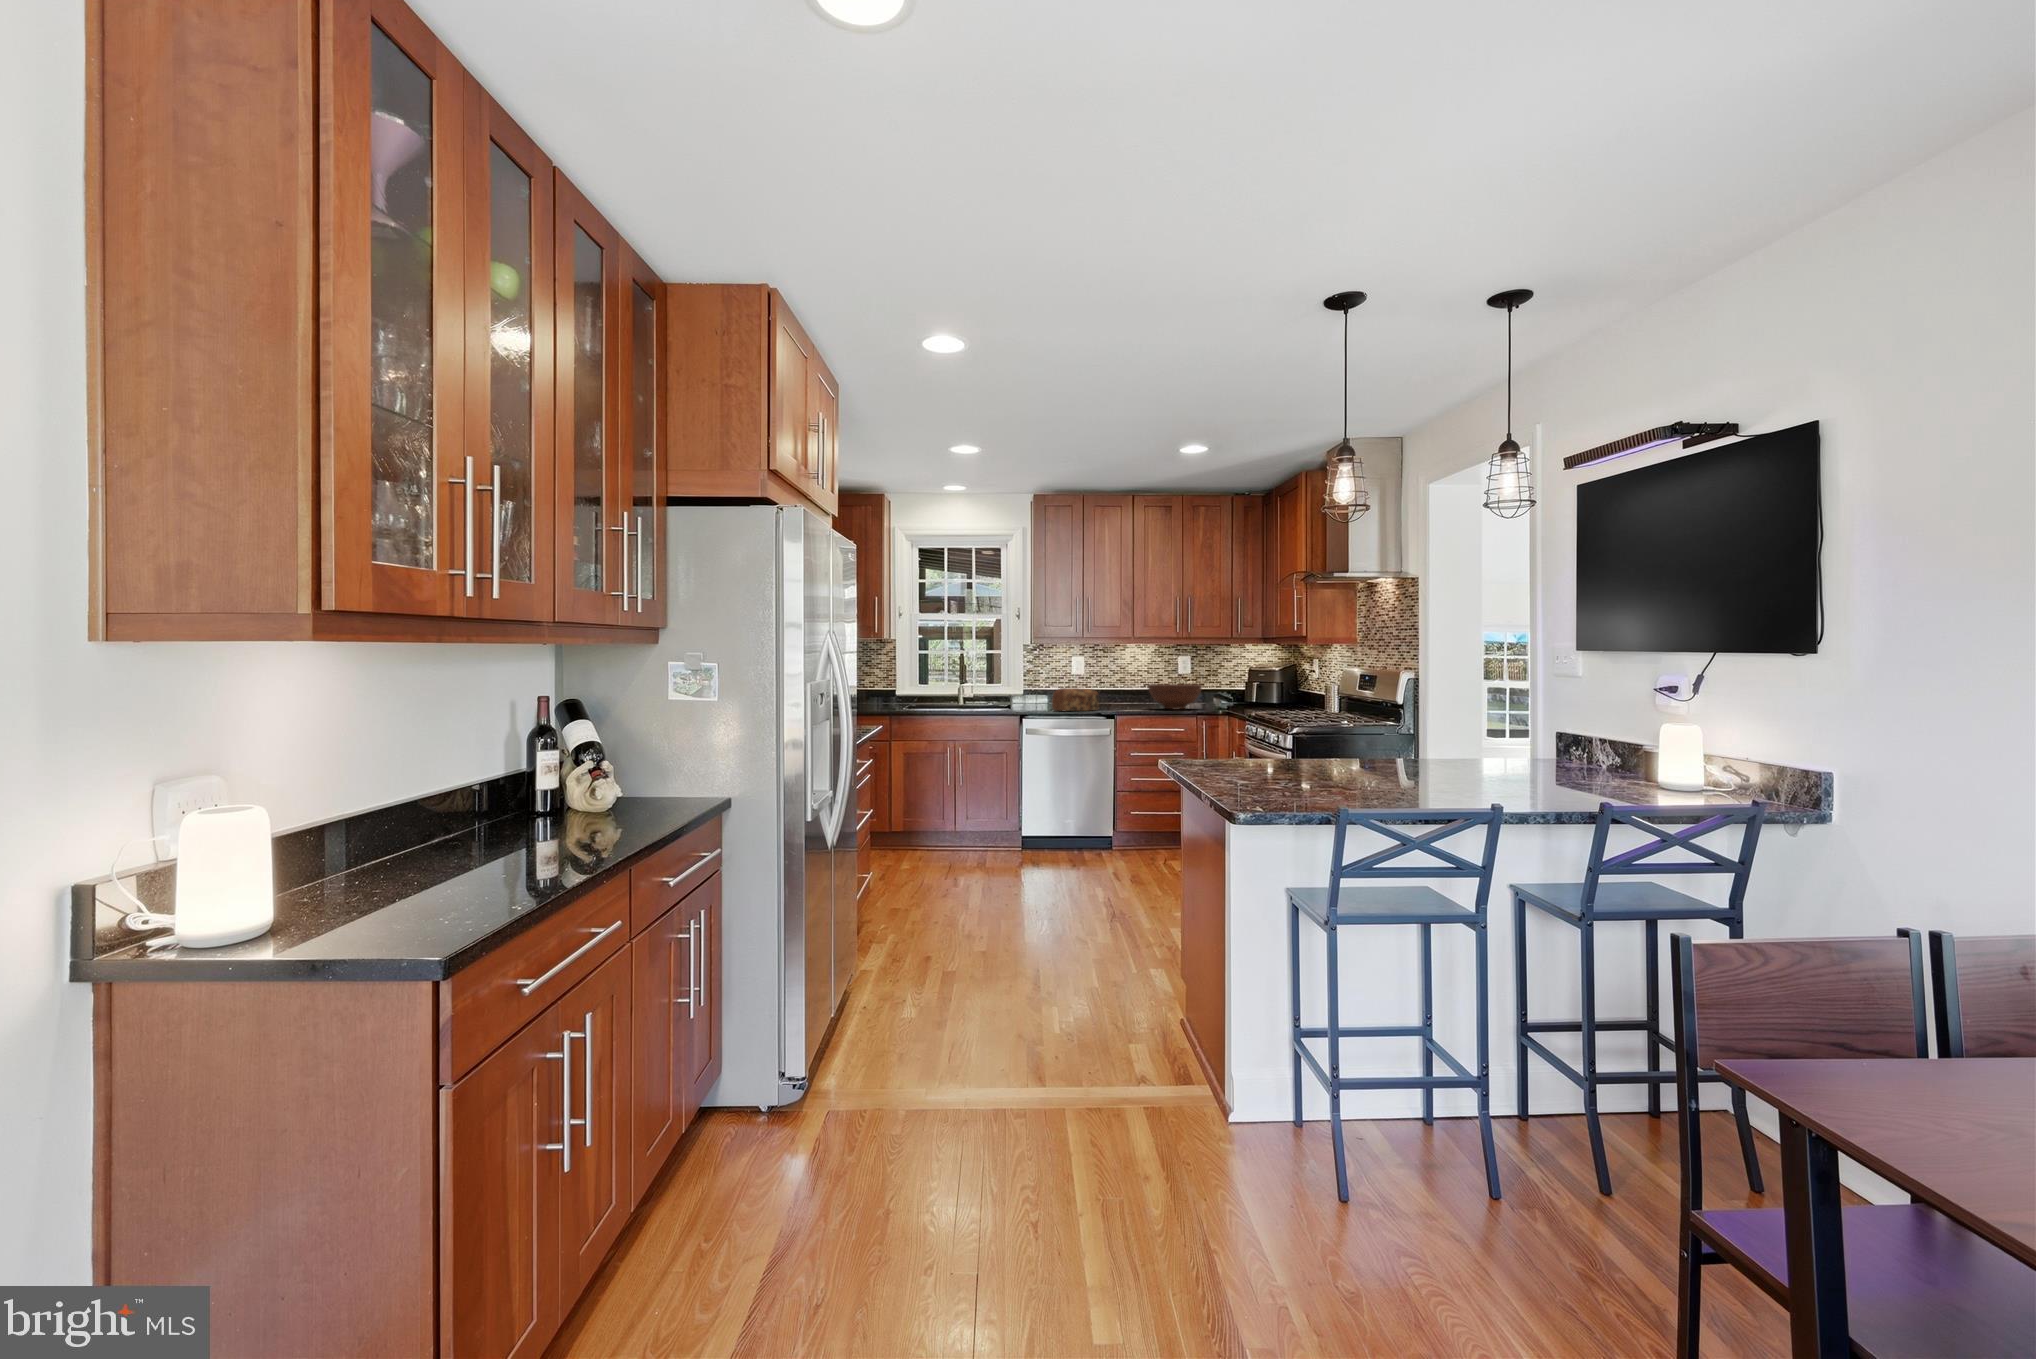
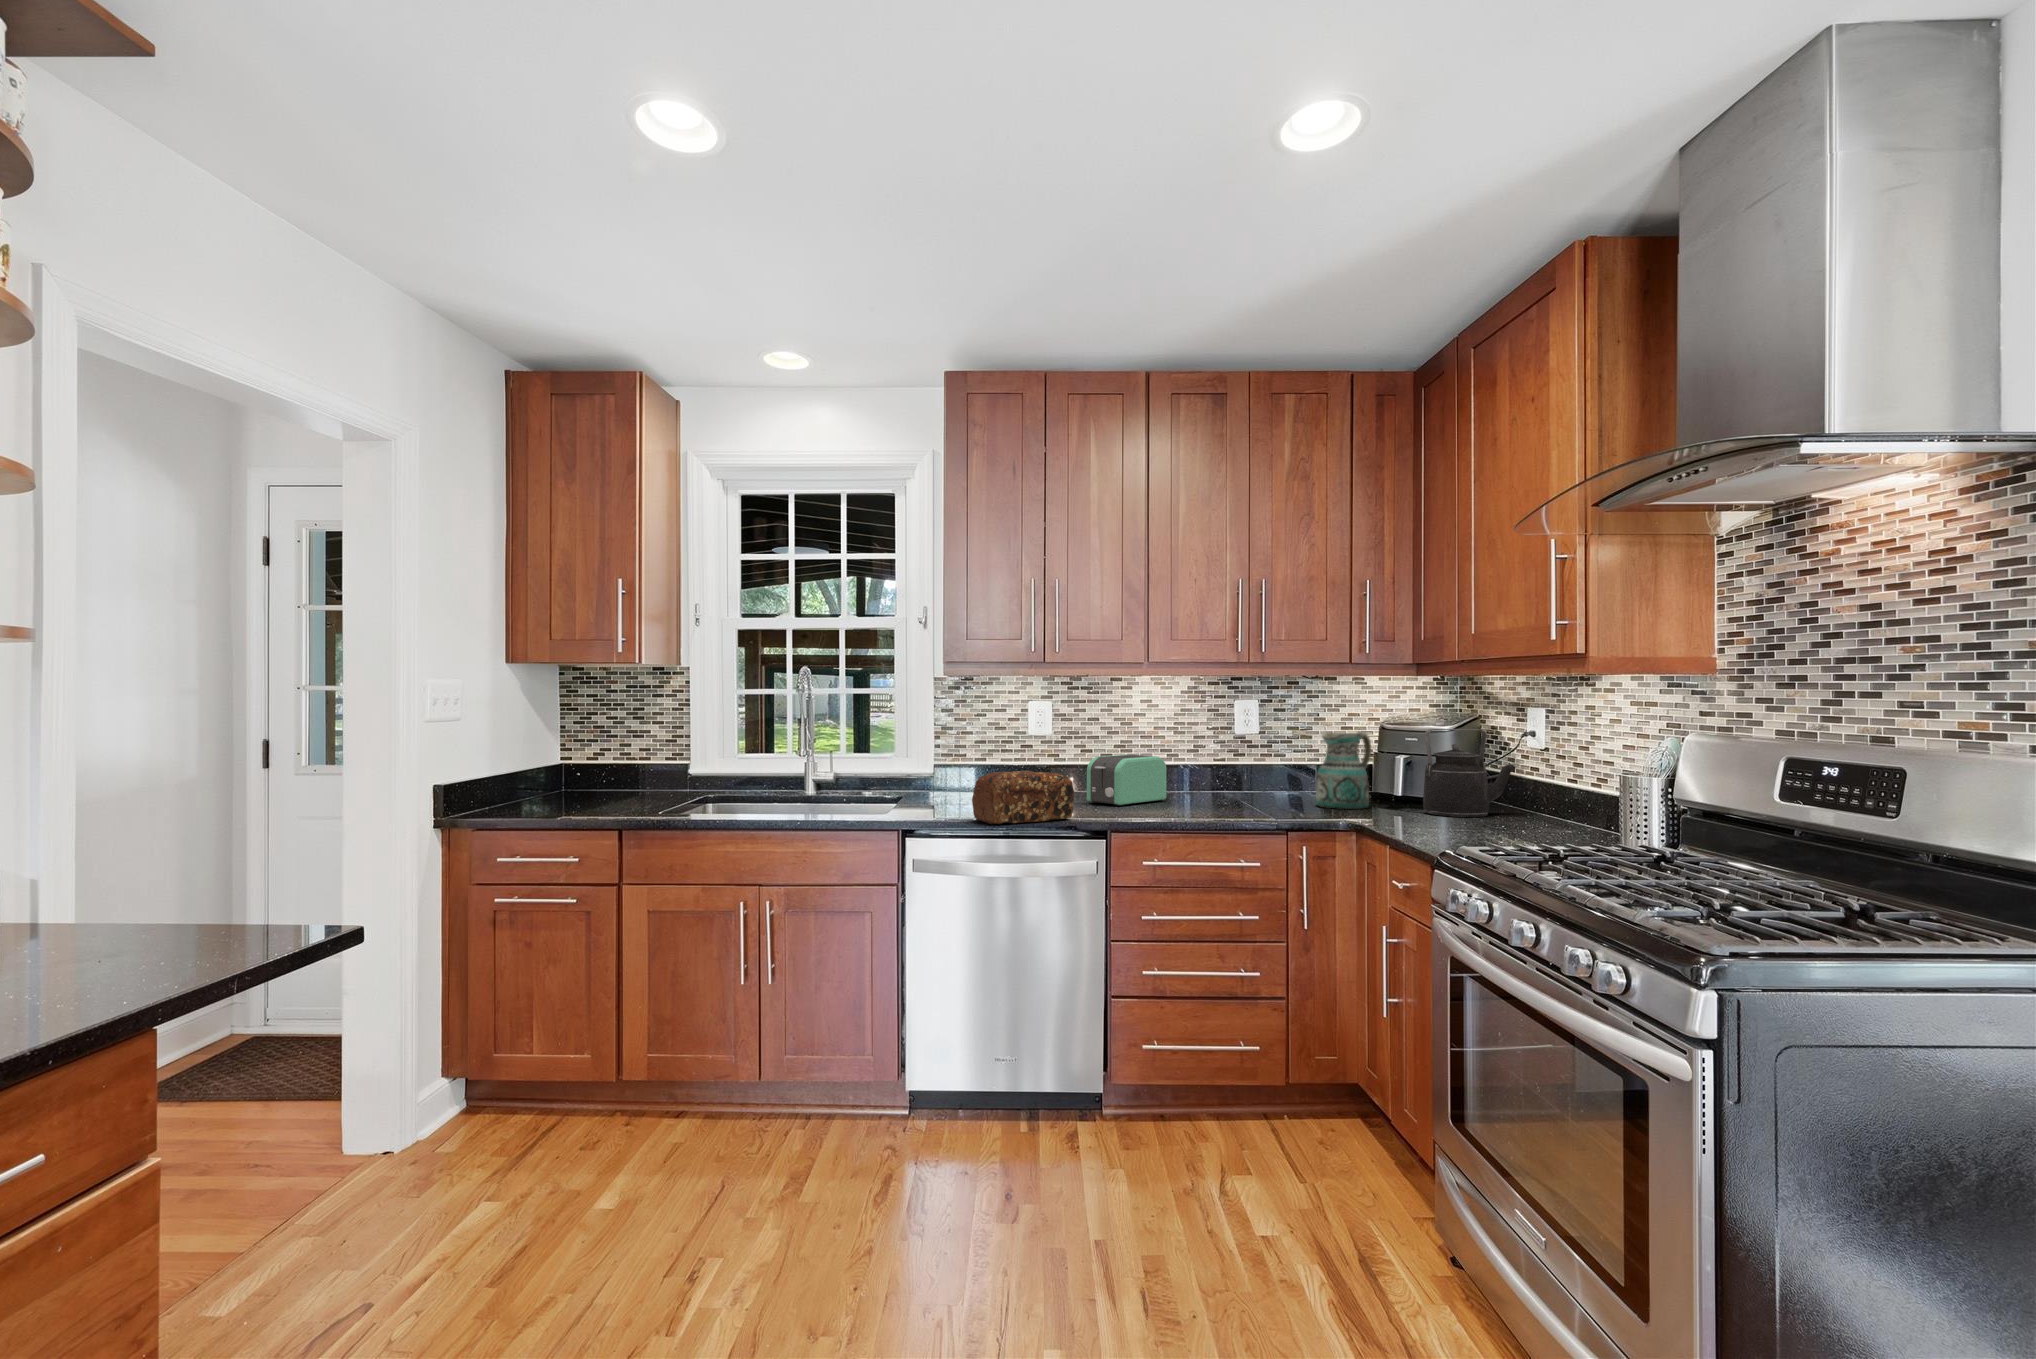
kettle: none [1264,669,1307,709] -> present [1423,729,1515,817]
ceramic pitcher: none [1216,671,1244,708] -> present [1315,731,1371,809]
toaster: none [1103,684,1143,708] -> present [1087,755,1167,806]
fruit bowl: present [1148,684,1202,710] -> none [1178,758,1293,817]

